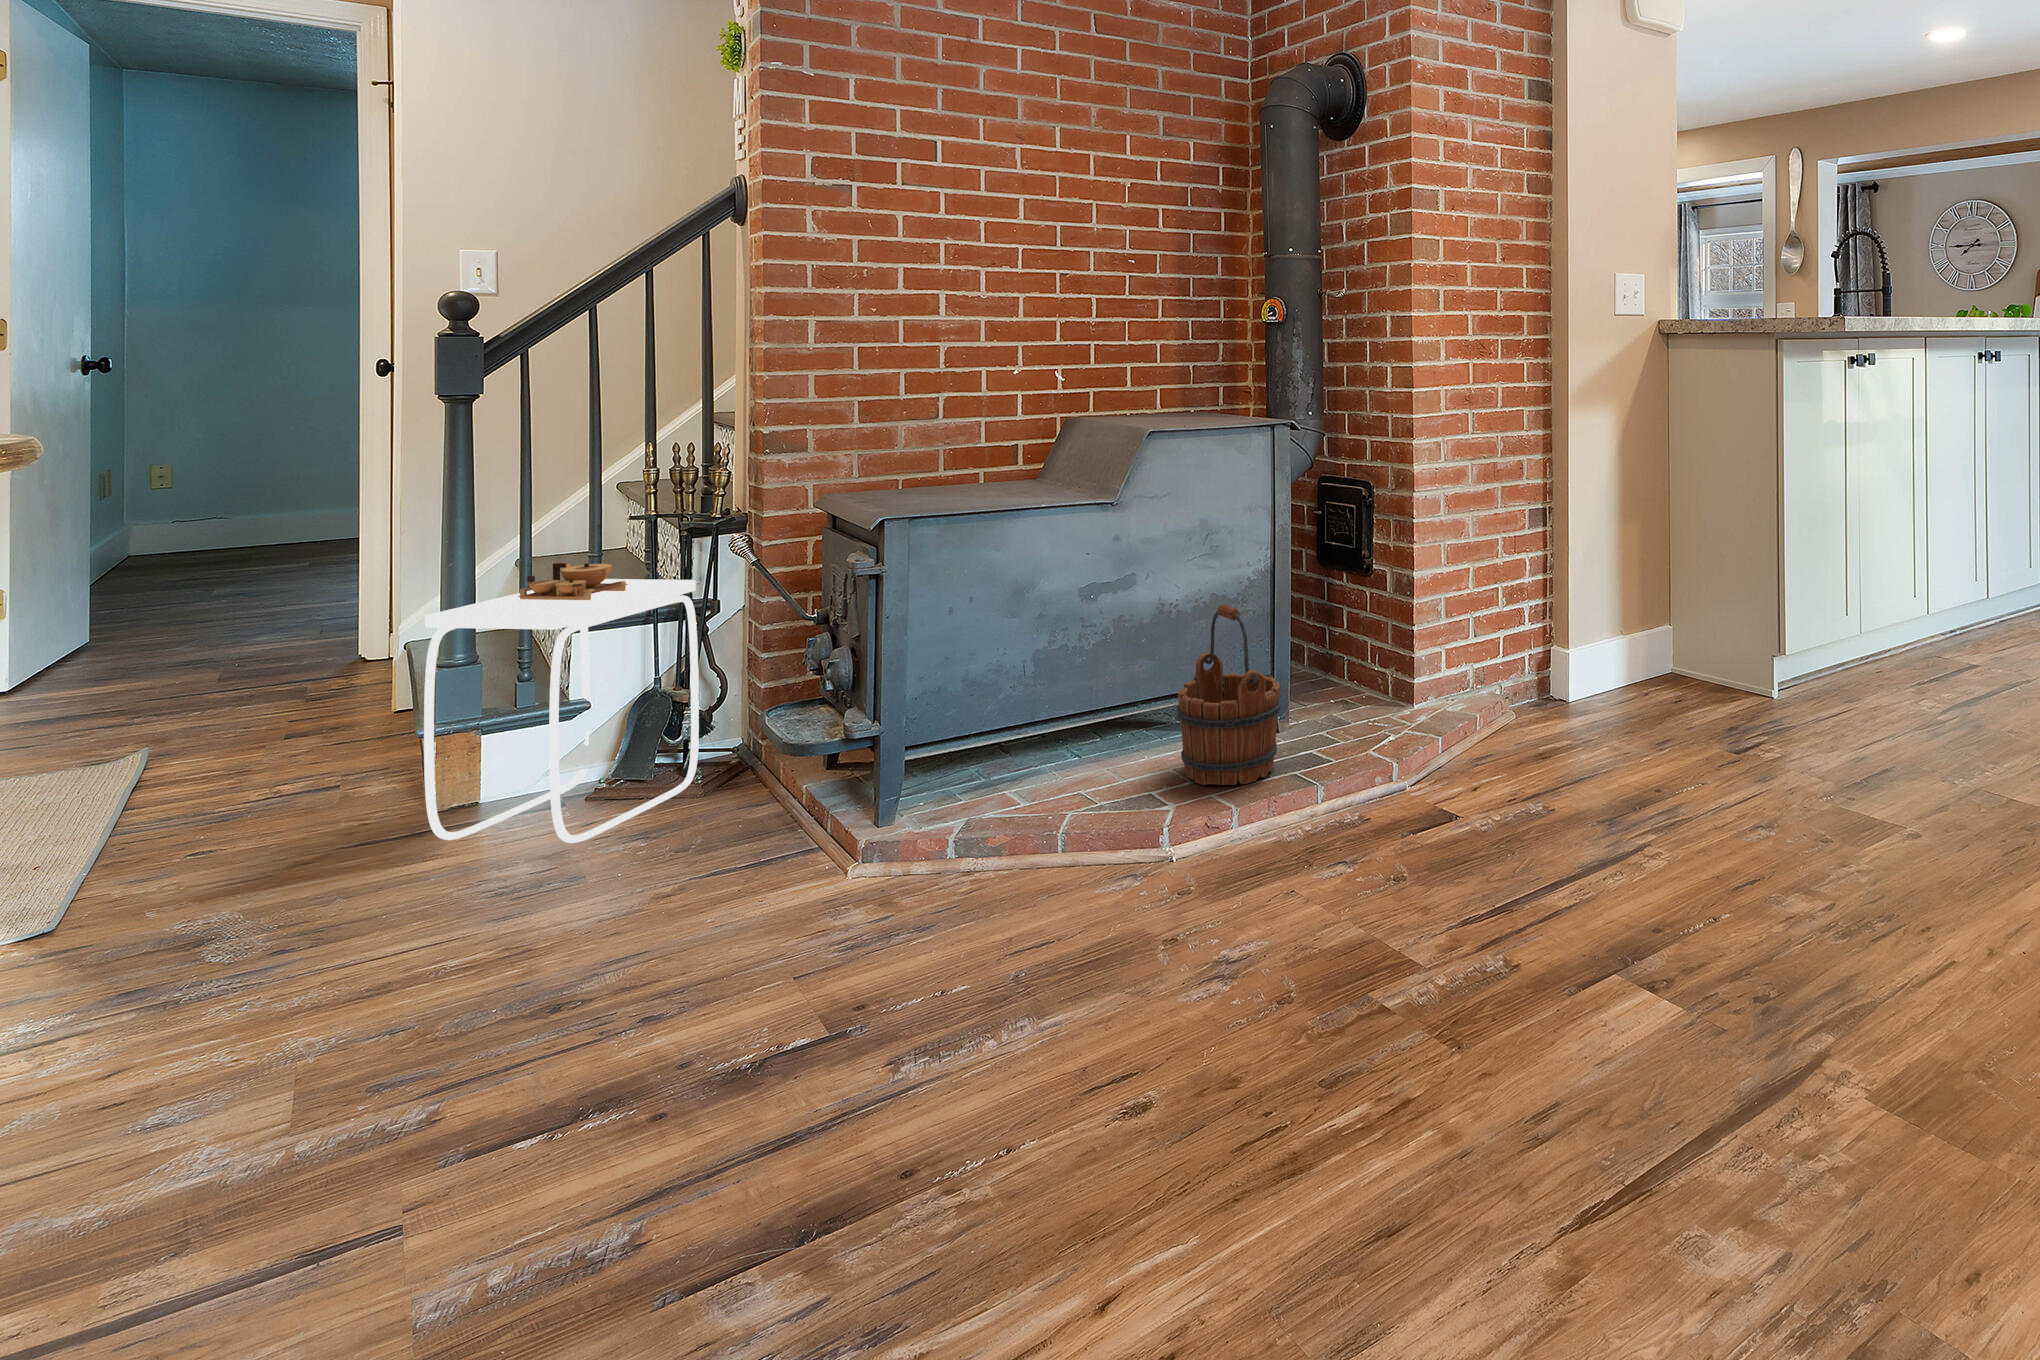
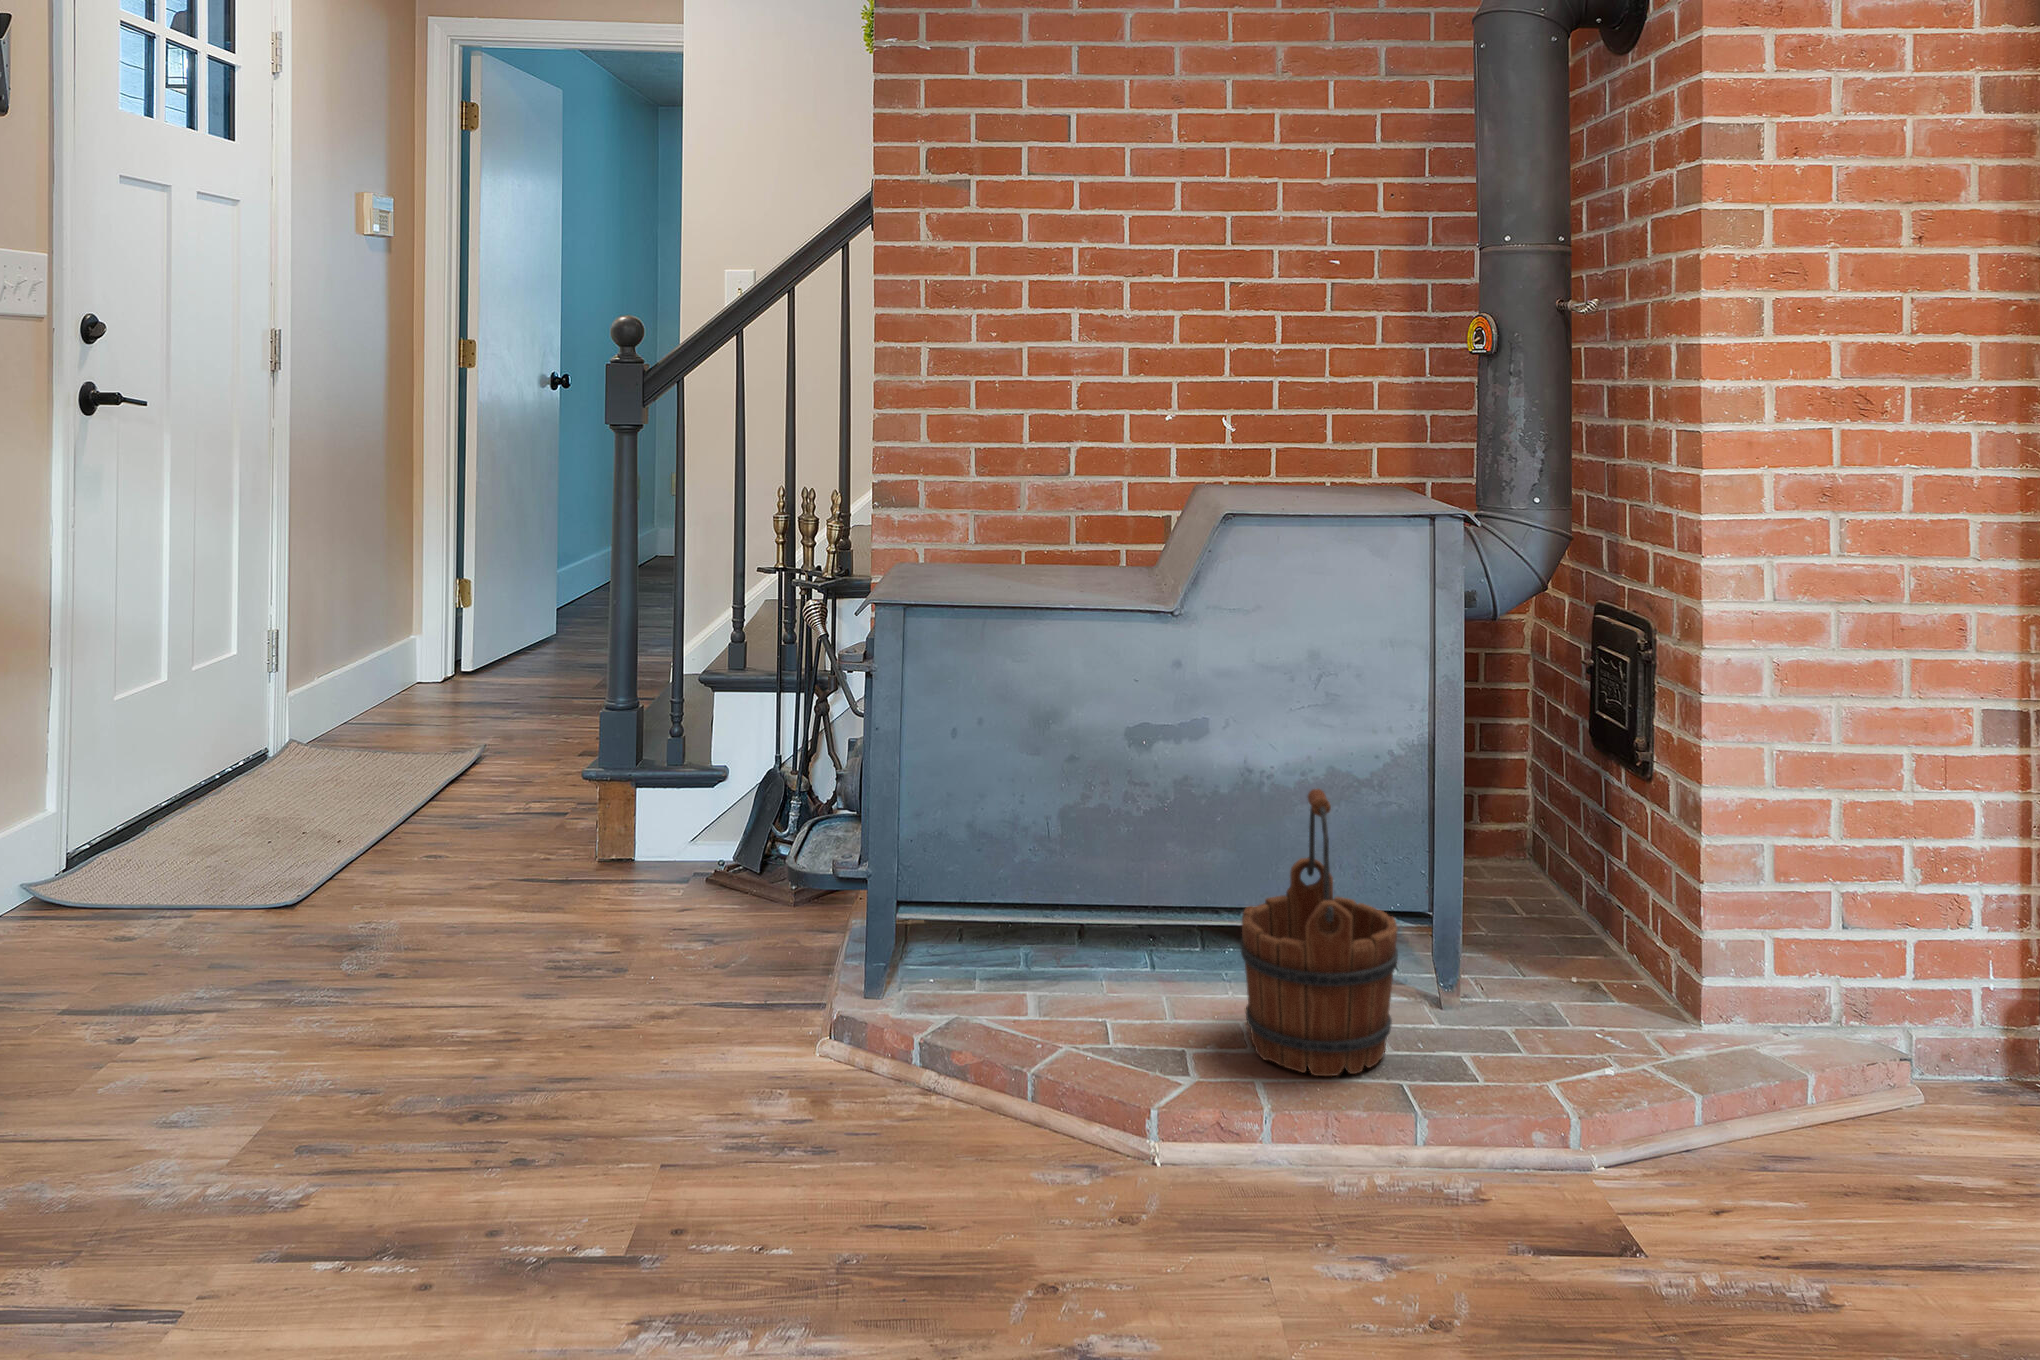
side table: present [424,563,699,843] -> none [555,615,799,925]

